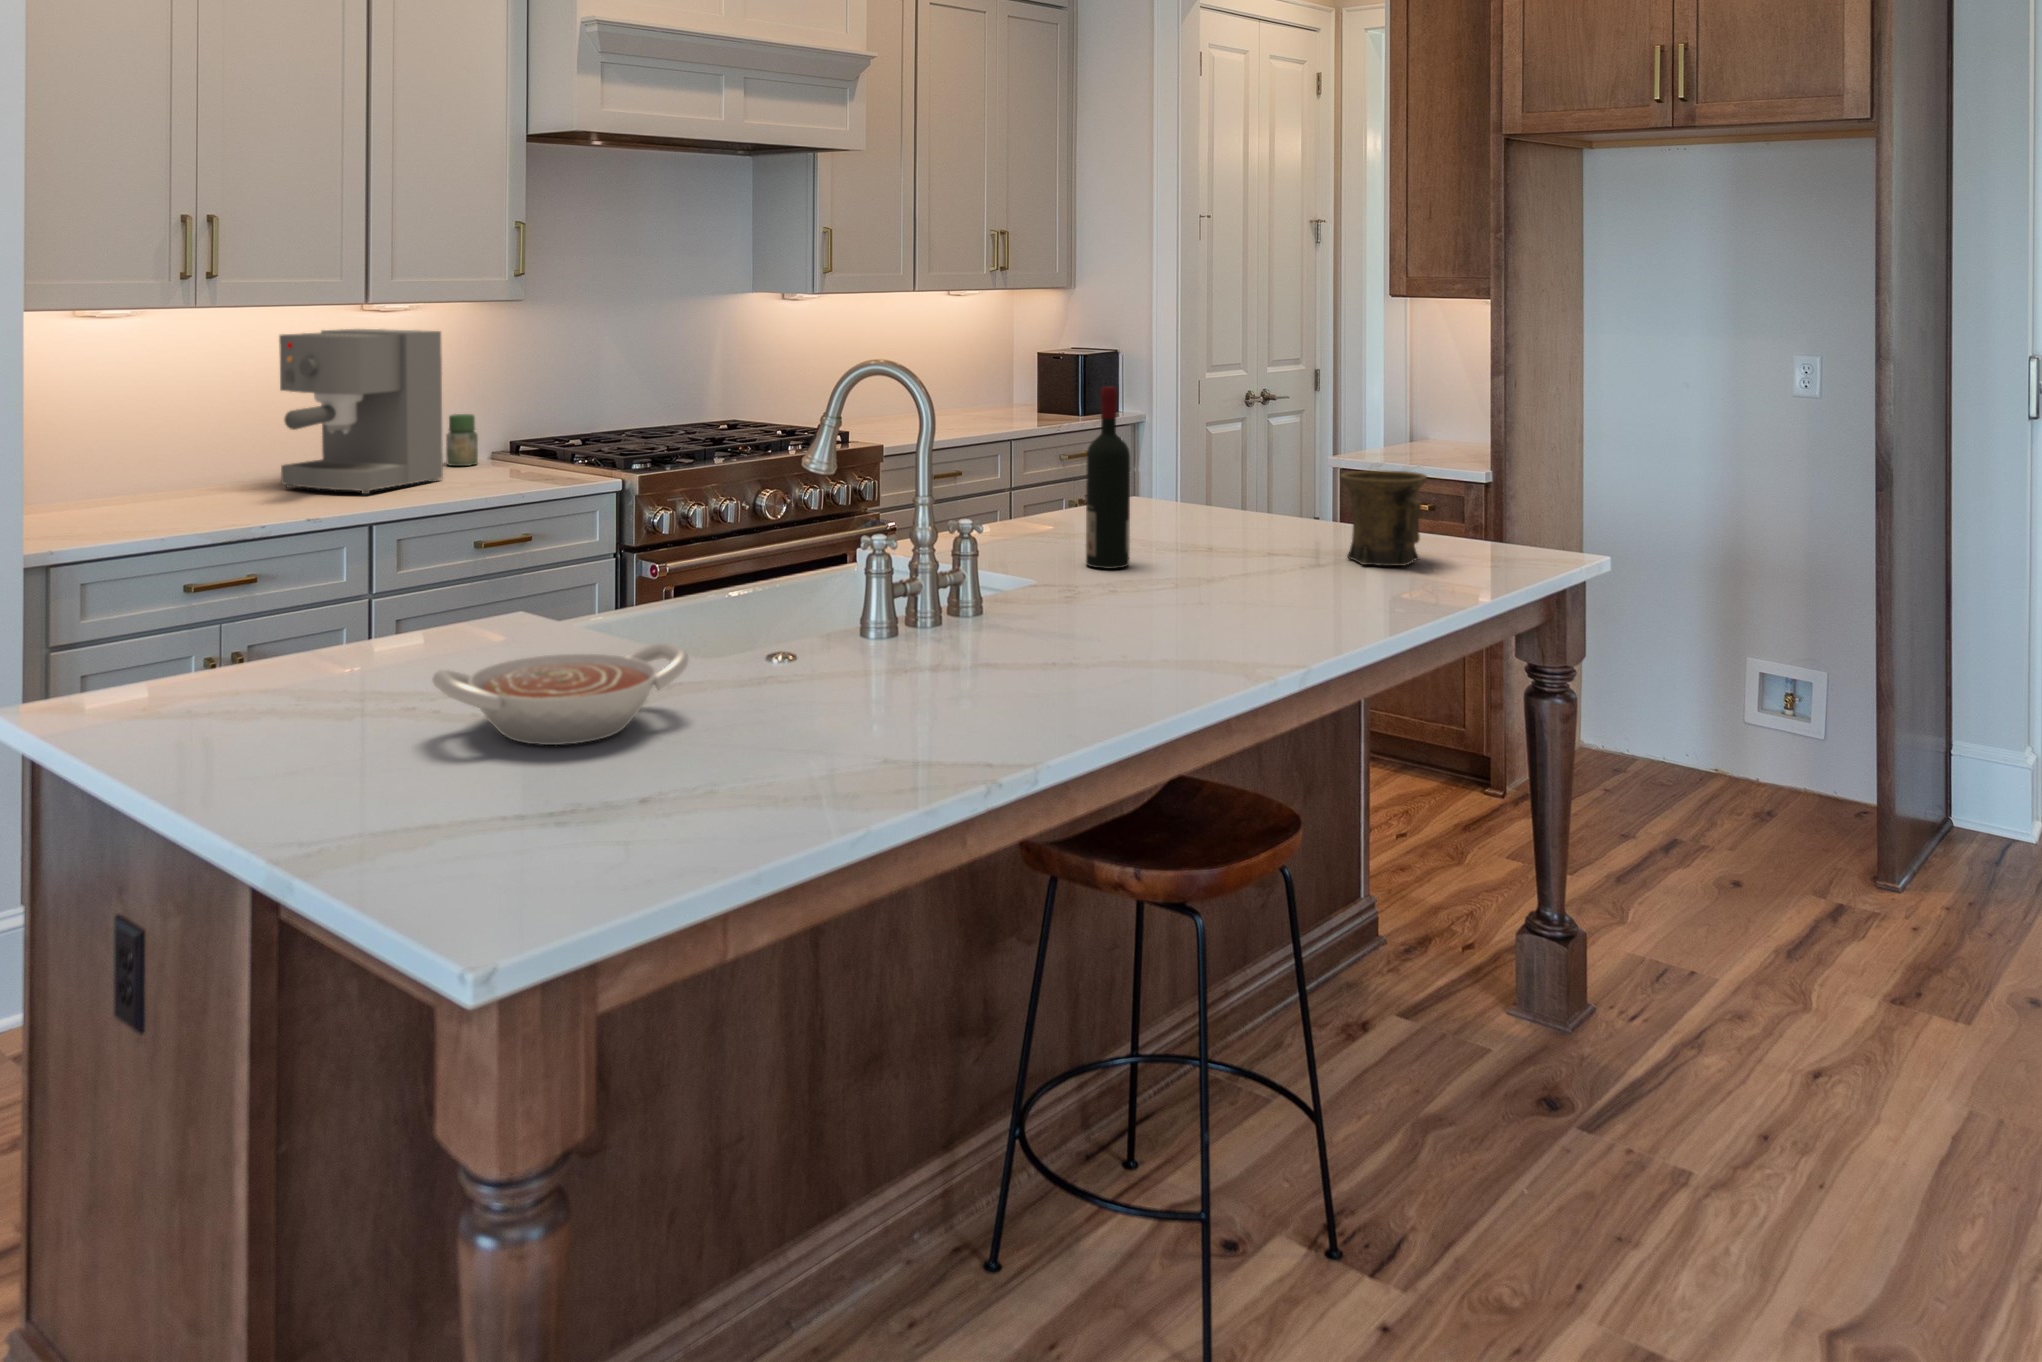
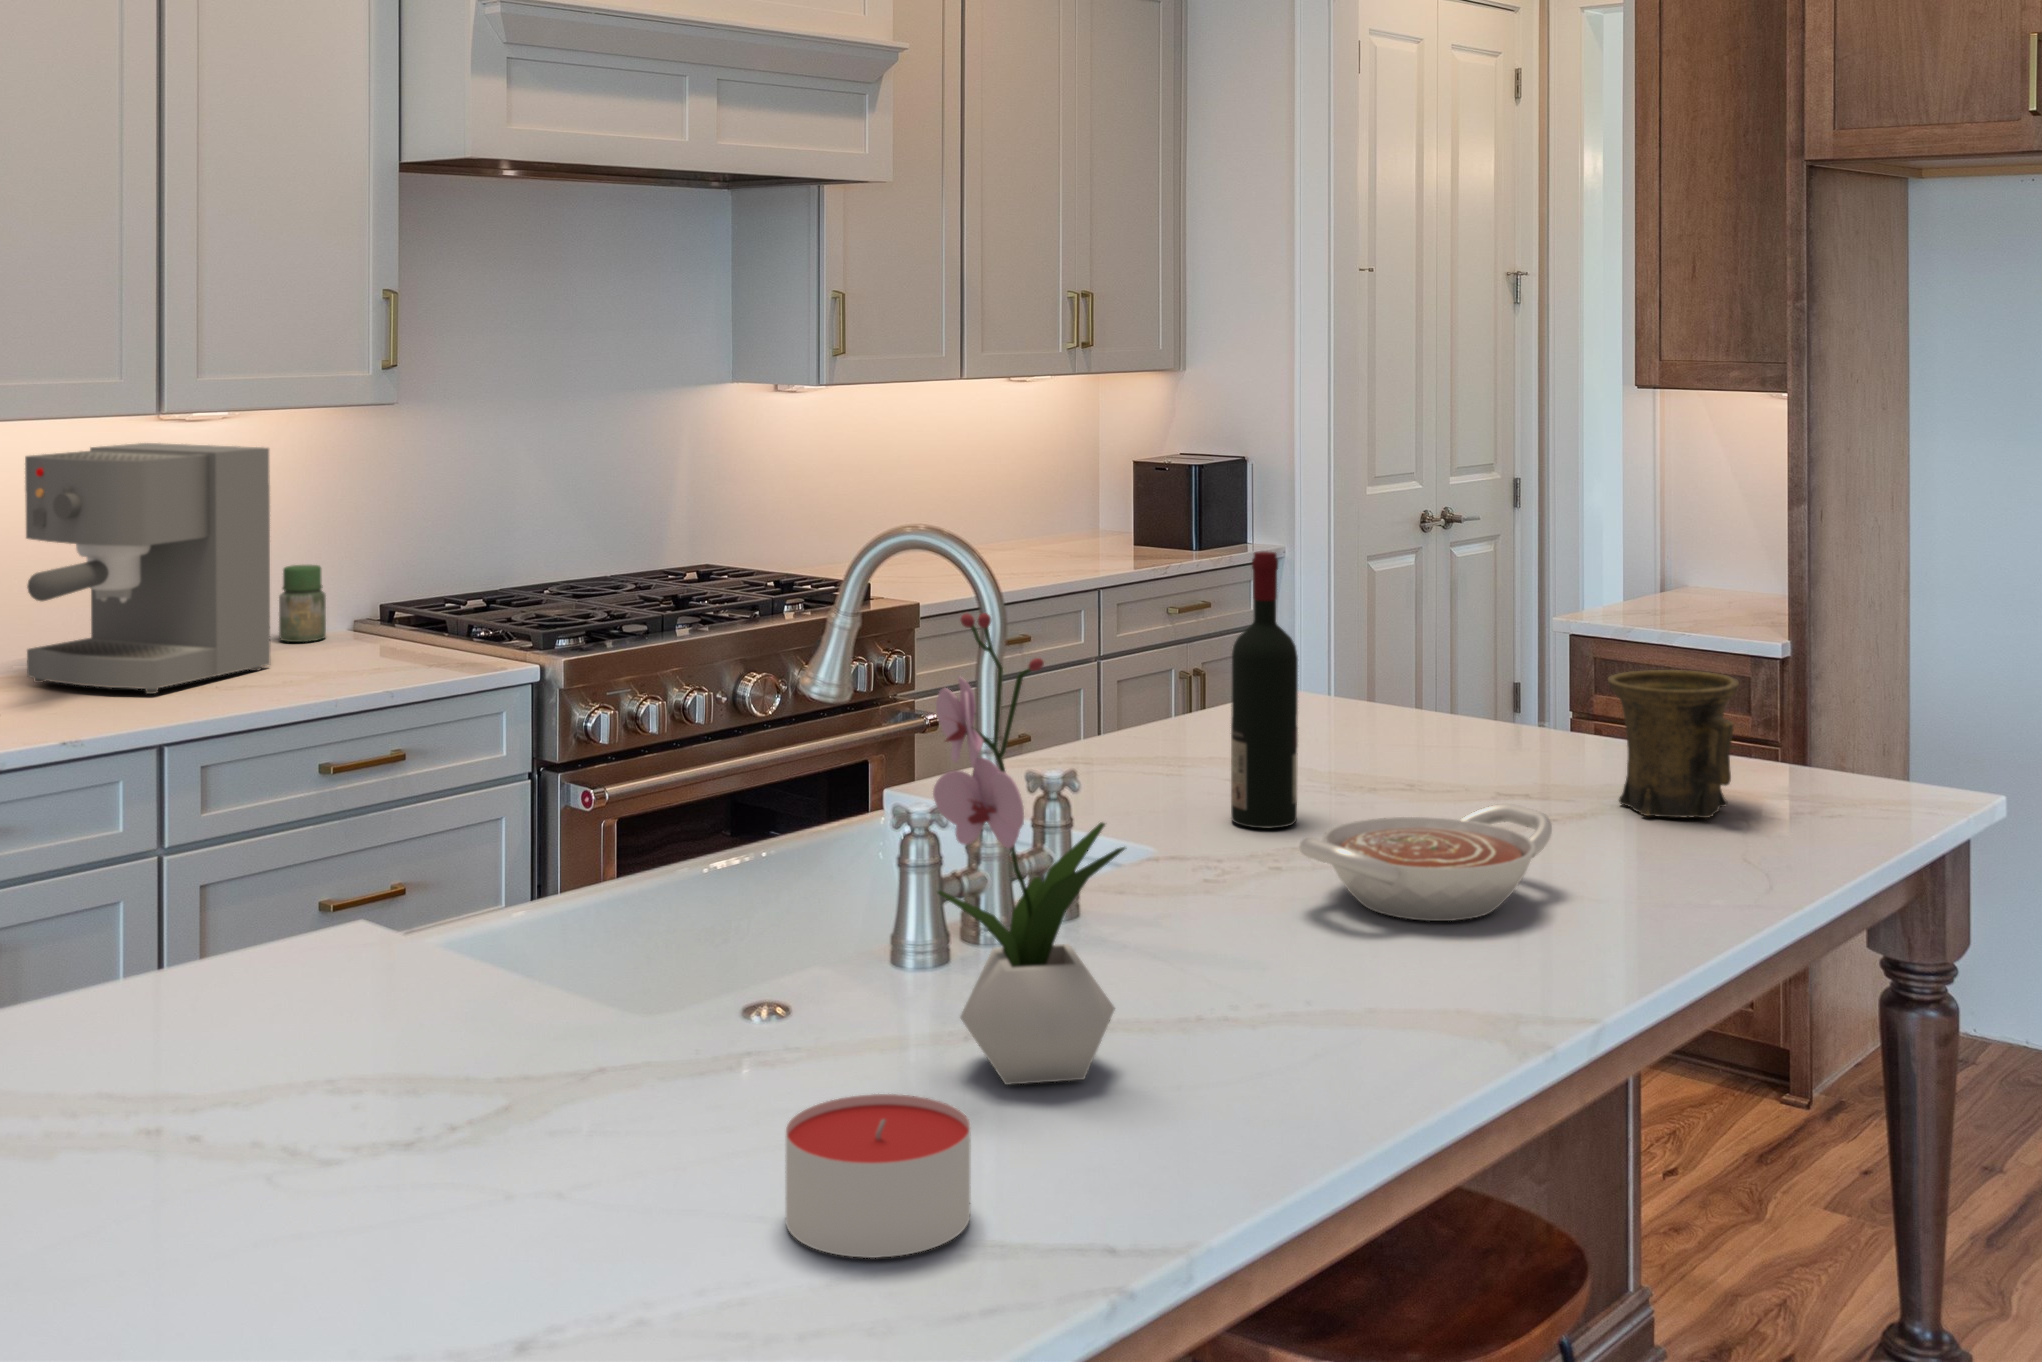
flower arrangement: none [885,400,1006,690] -> present [933,613,1125,1085]
bowl: present [433,643,689,745] -> present [1299,804,1552,921]
candle: none [794,680,905,765] -> present [786,1094,971,1258]

